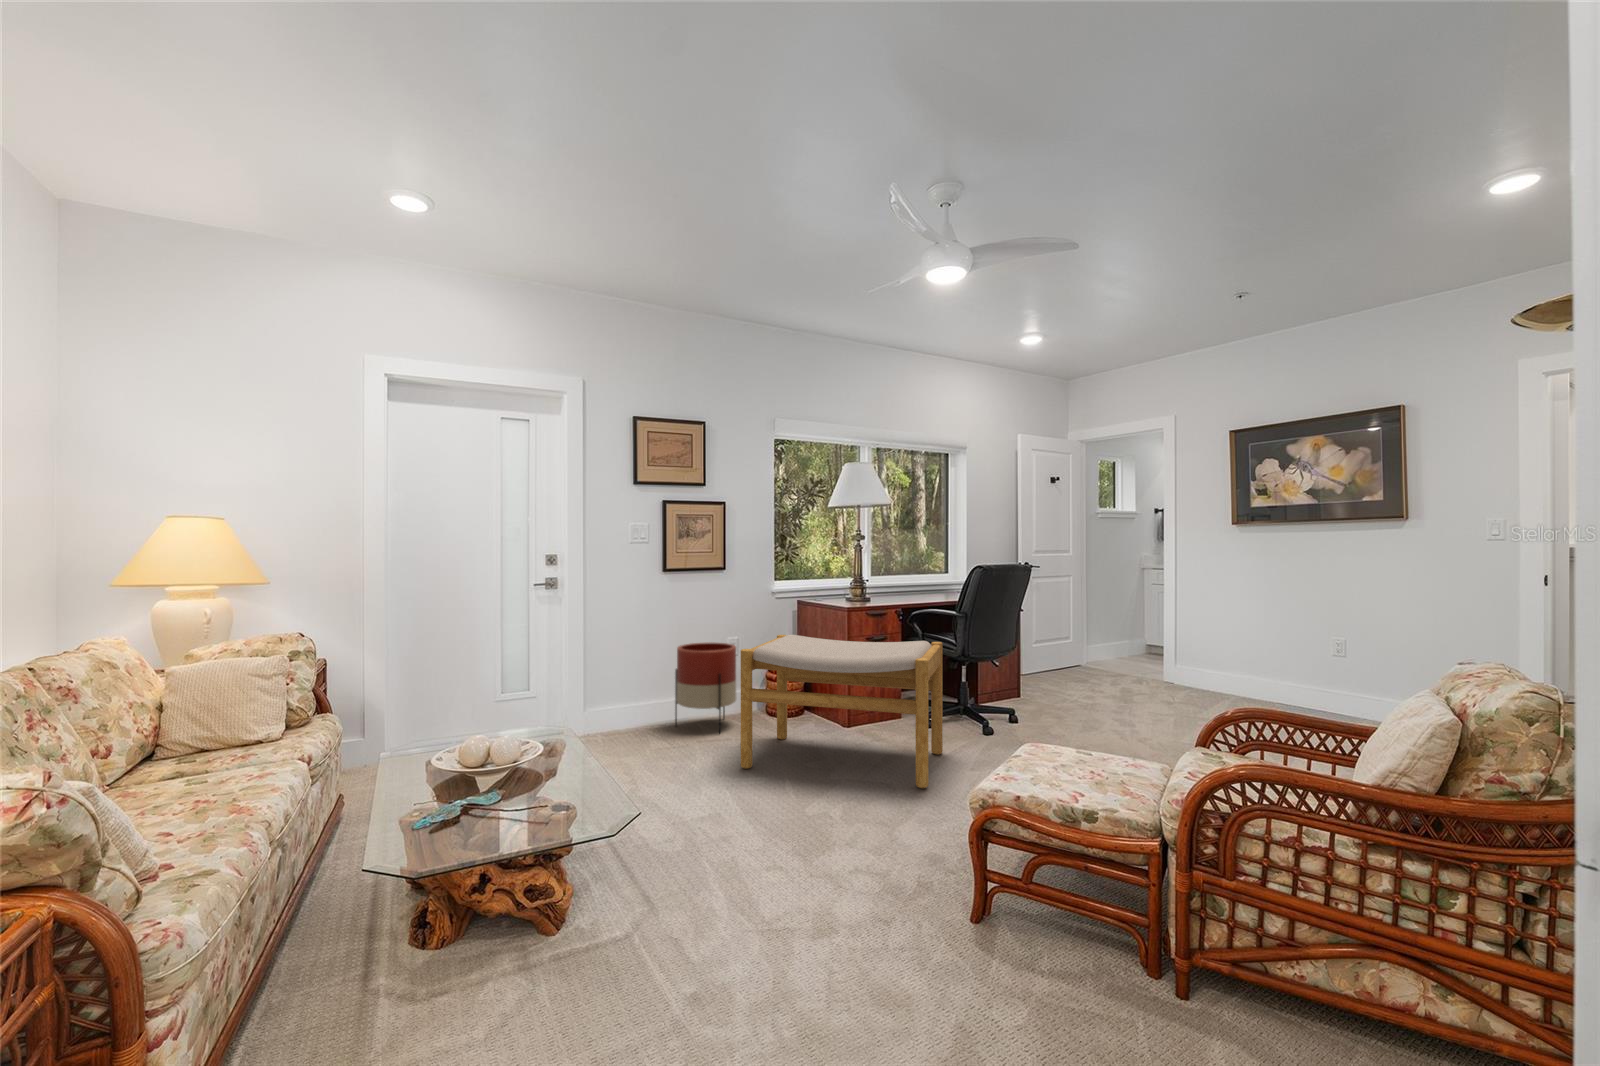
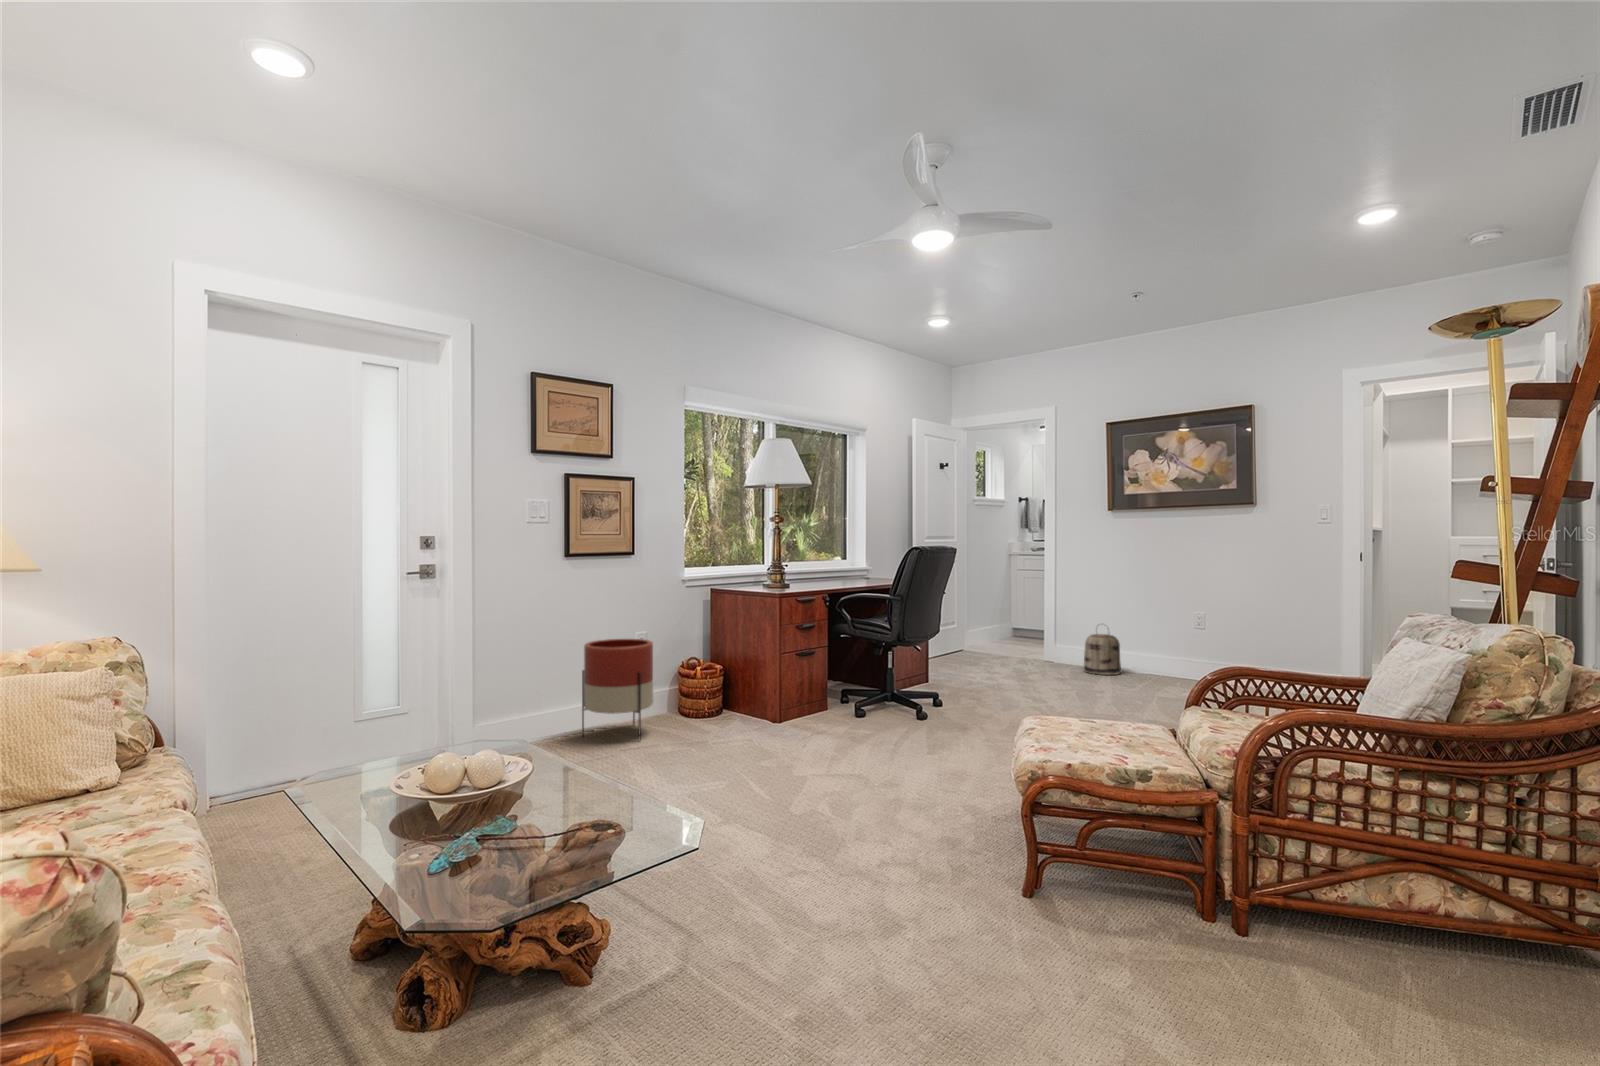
footstool: present [741,635,943,788] -> none [687,626,897,777]
basket: none [1203,645,1246,700] -> present [1084,628,1121,675]

